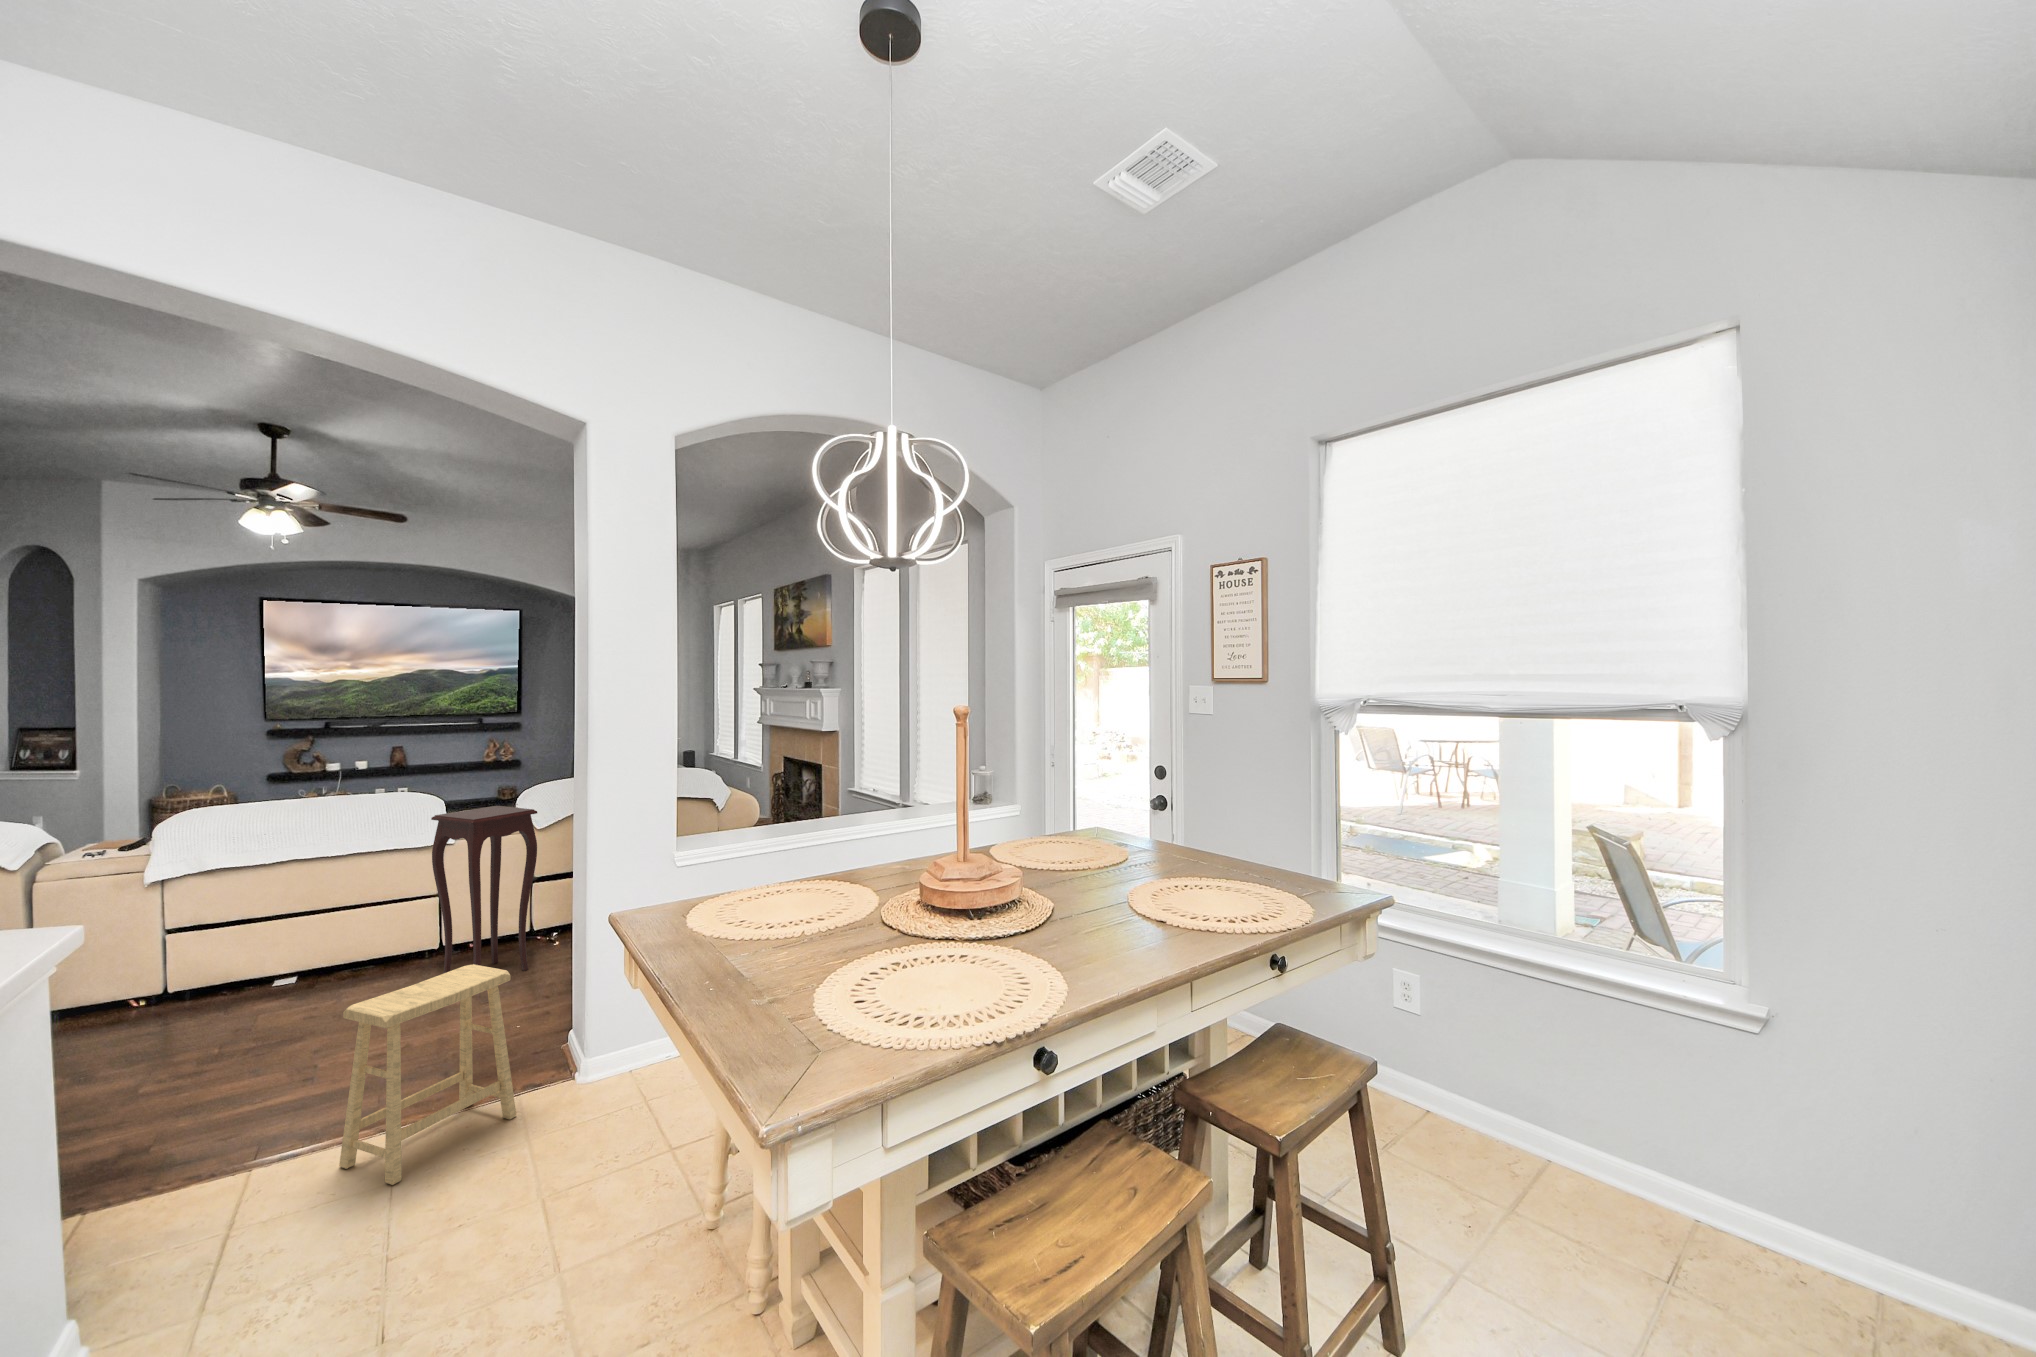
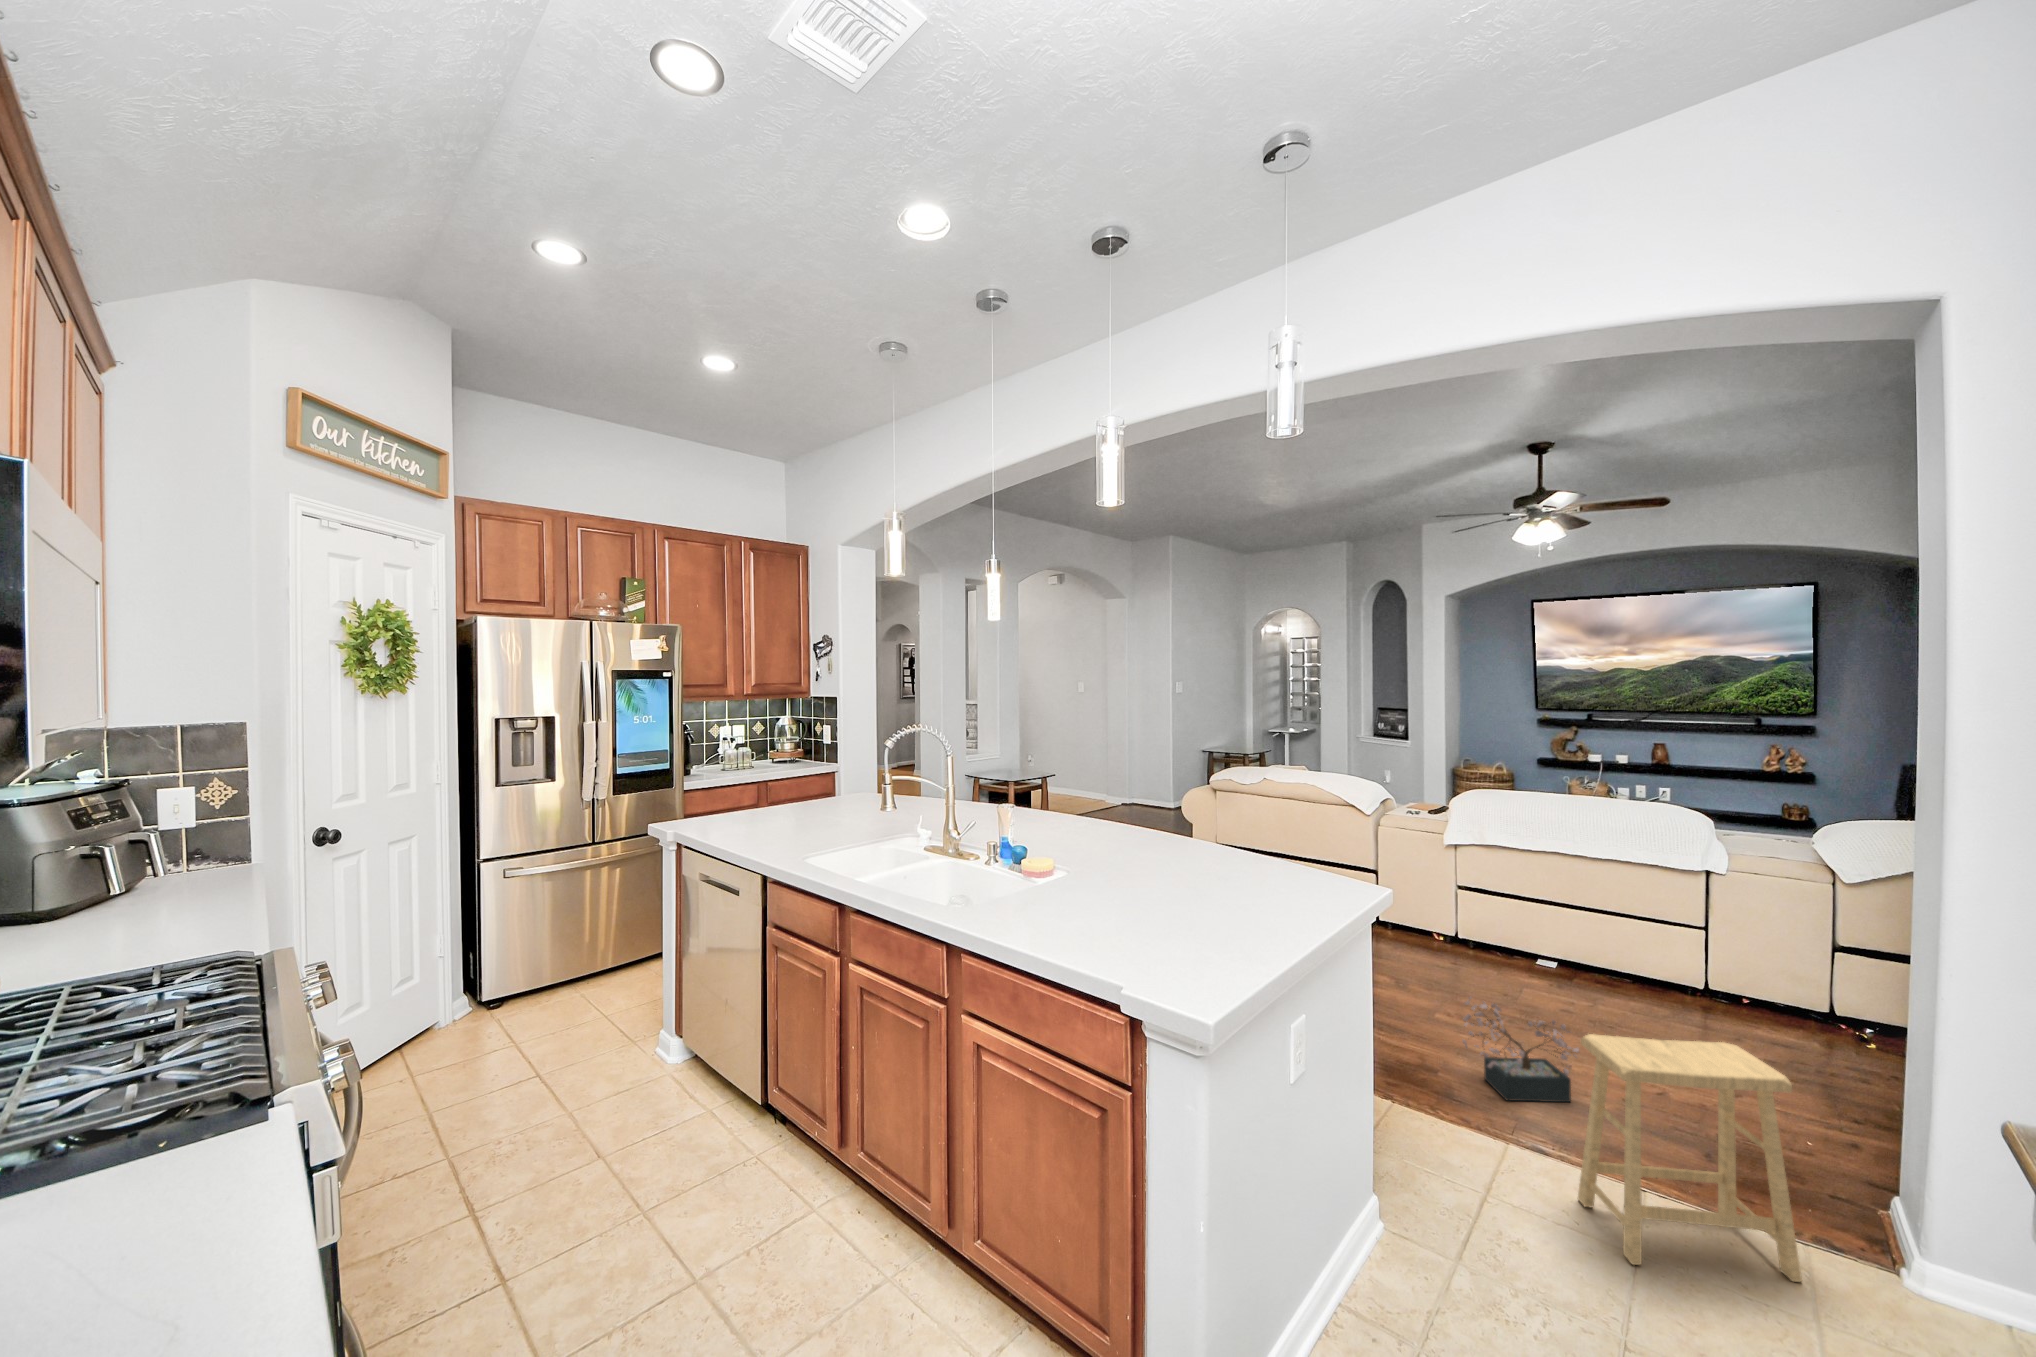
side table: present [431,806,537,973] -> none [1689,835,1840,1066]
decorative plant: none [191,1020,334,1127] -> present [1463,997,1579,1102]

